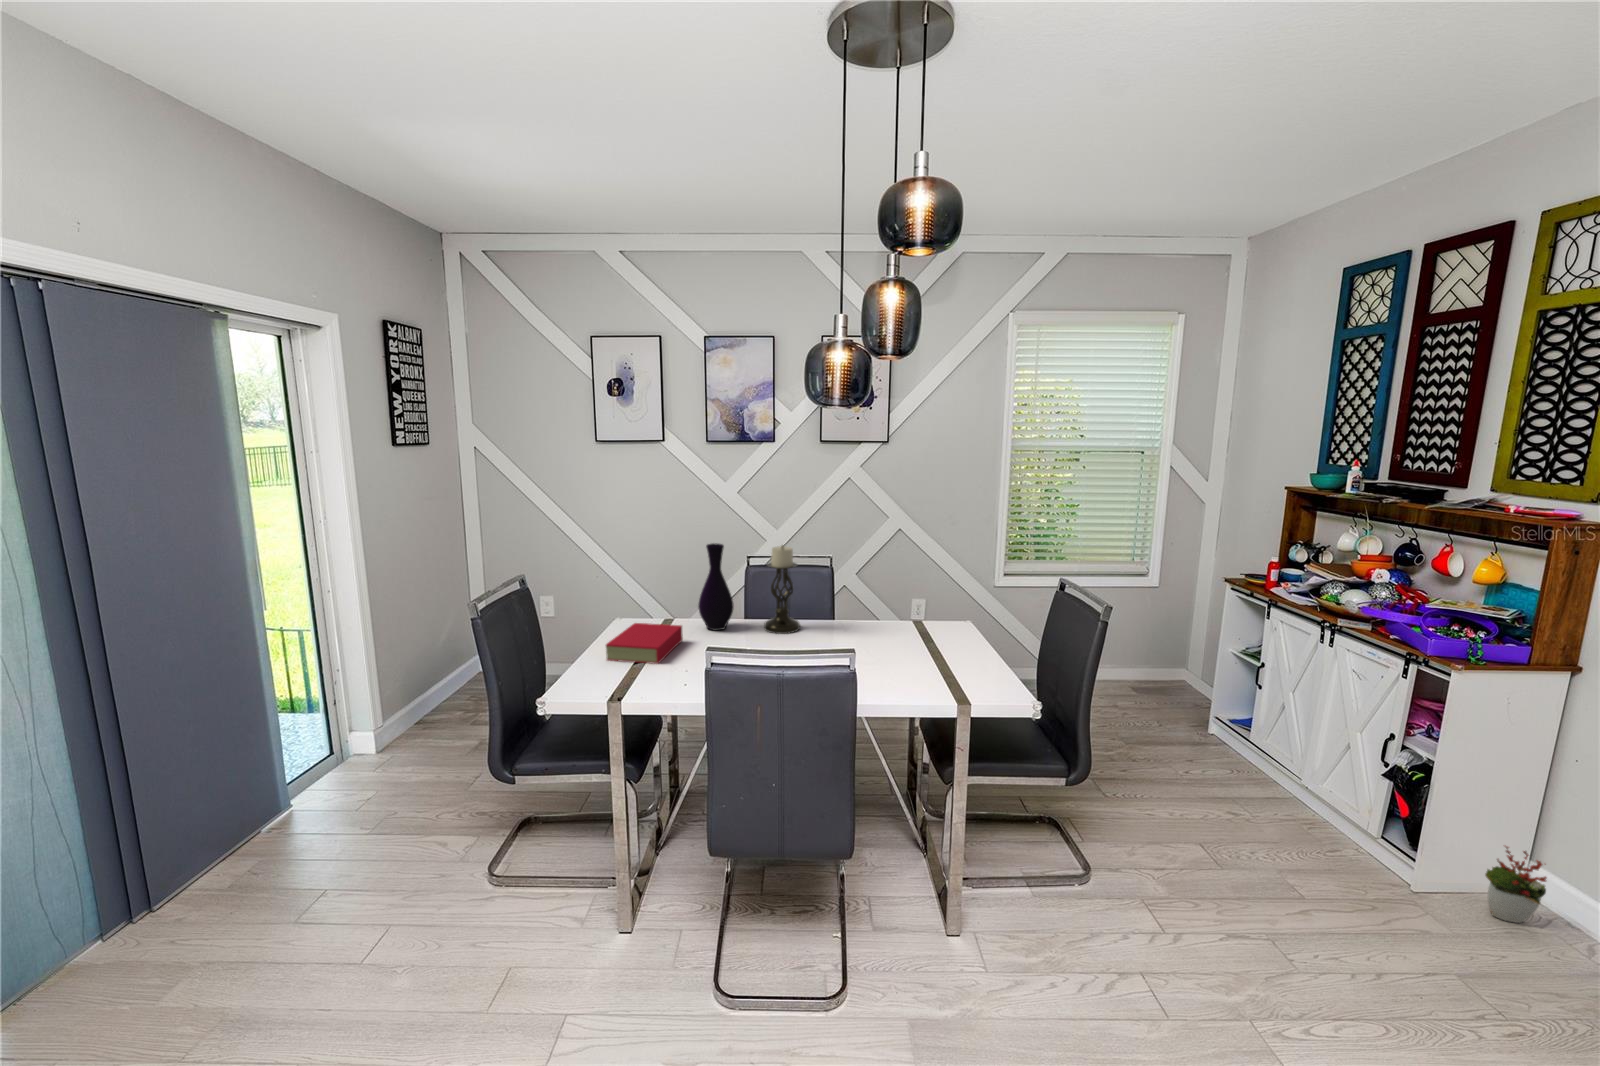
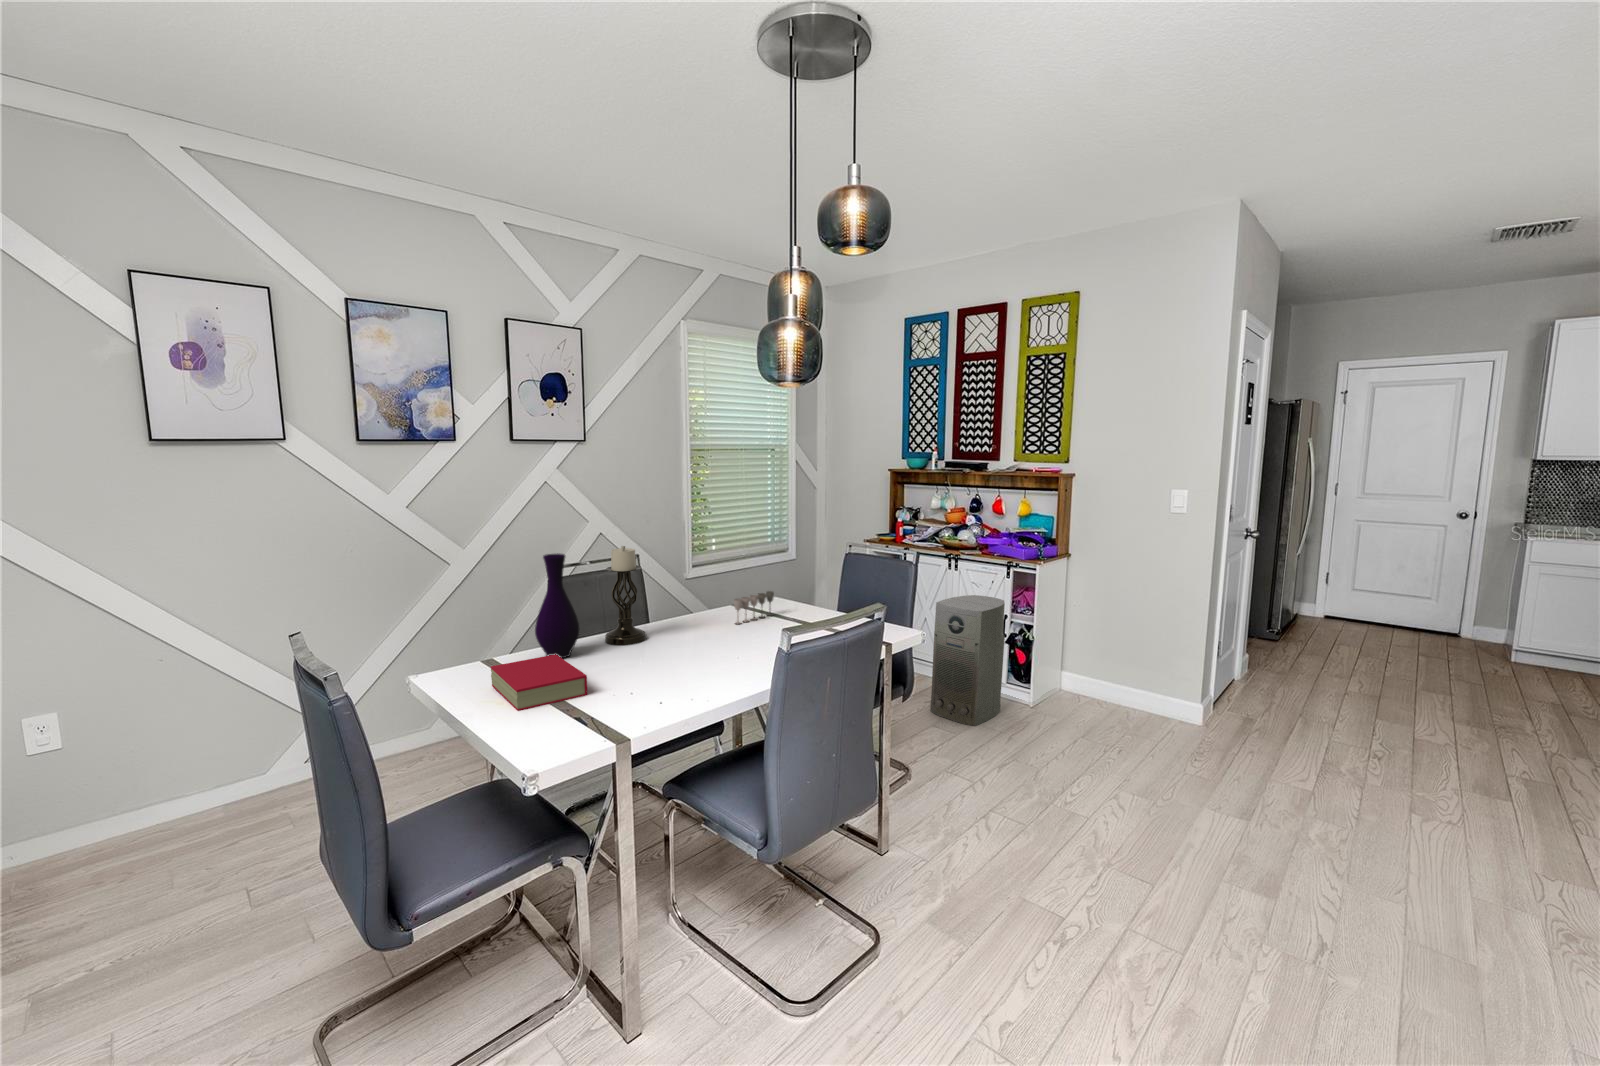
wine glass: none [888,614,944,641] -> present [734,591,774,624]
air purifier: none [1219,682,1379,877] -> present [930,595,1005,726]
decorative plant: present [1485,846,1546,923] -> none [1055,660,1078,704]

